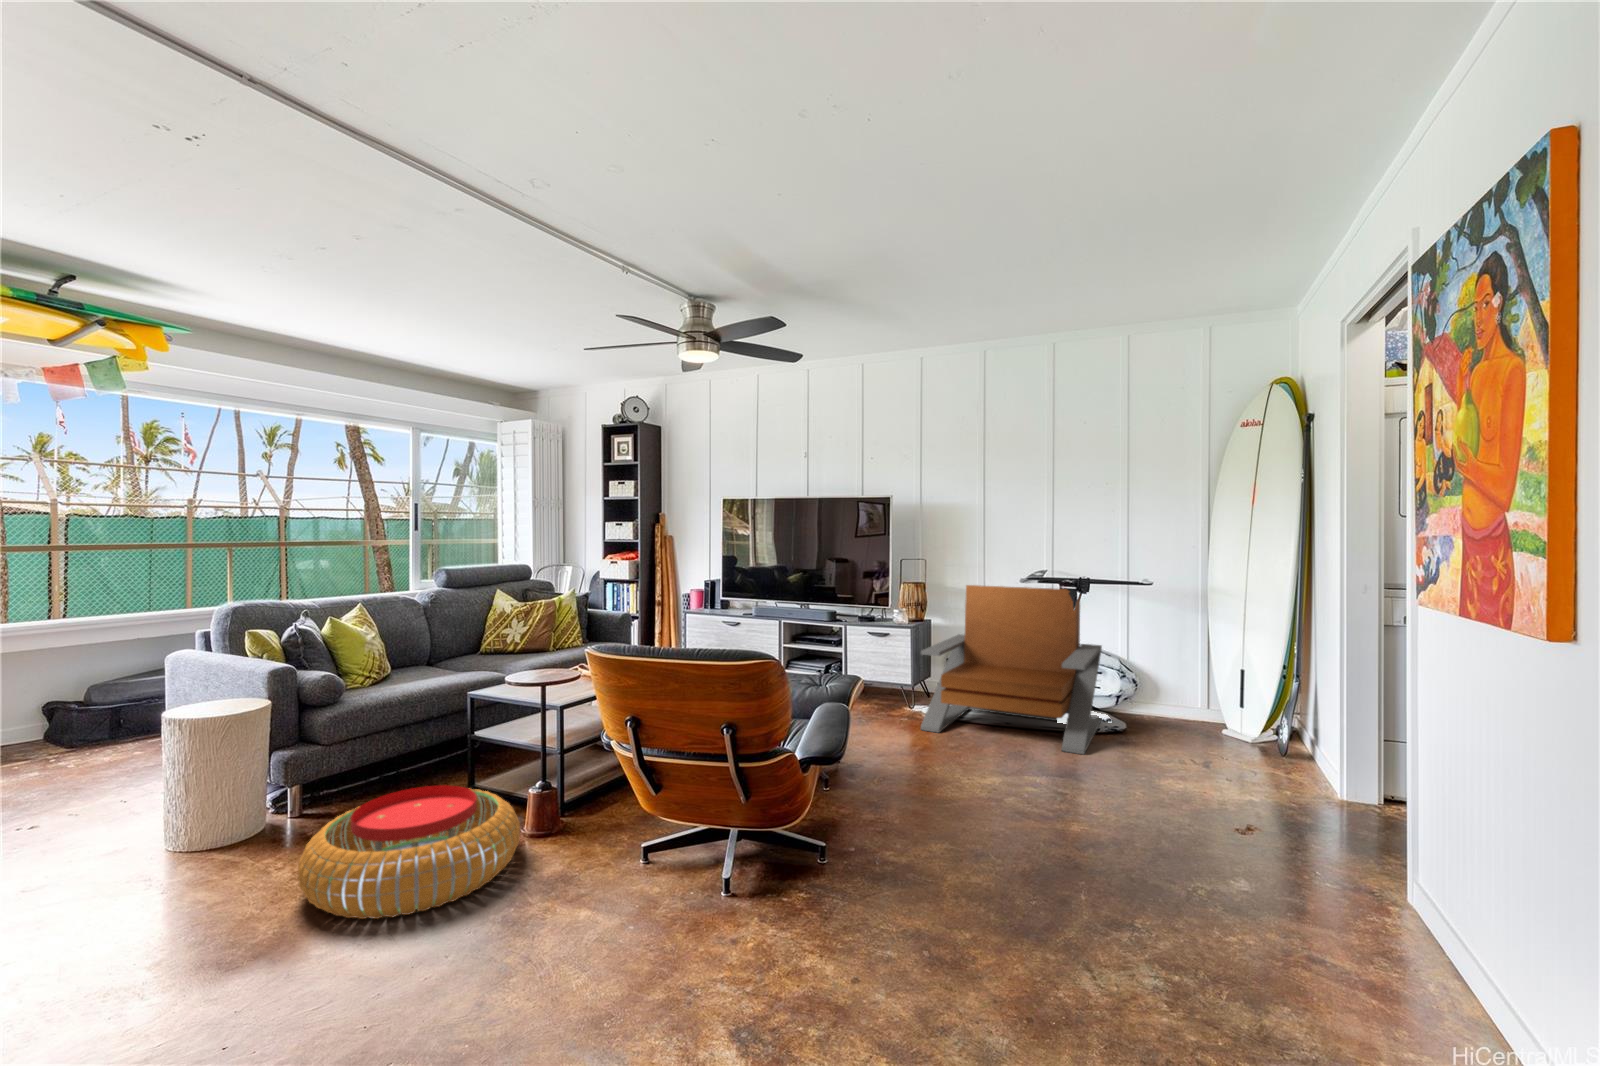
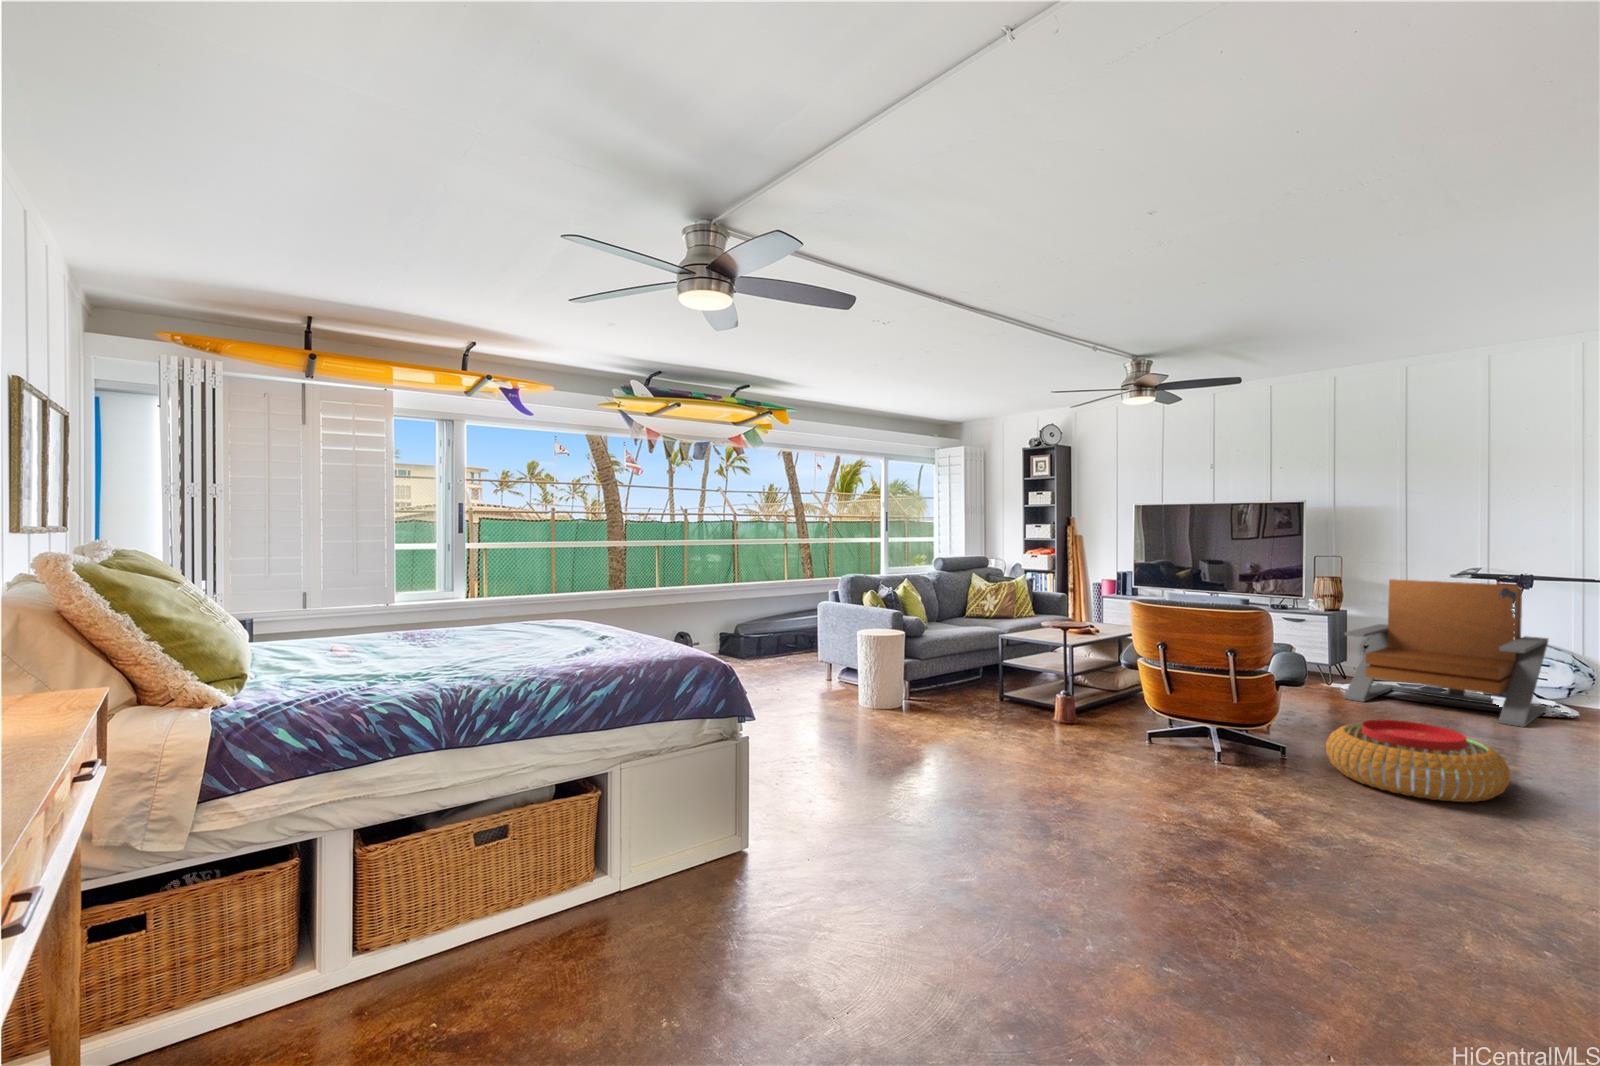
pouf: present [298,785,520,919] -> present [1326,720,1510,802]

